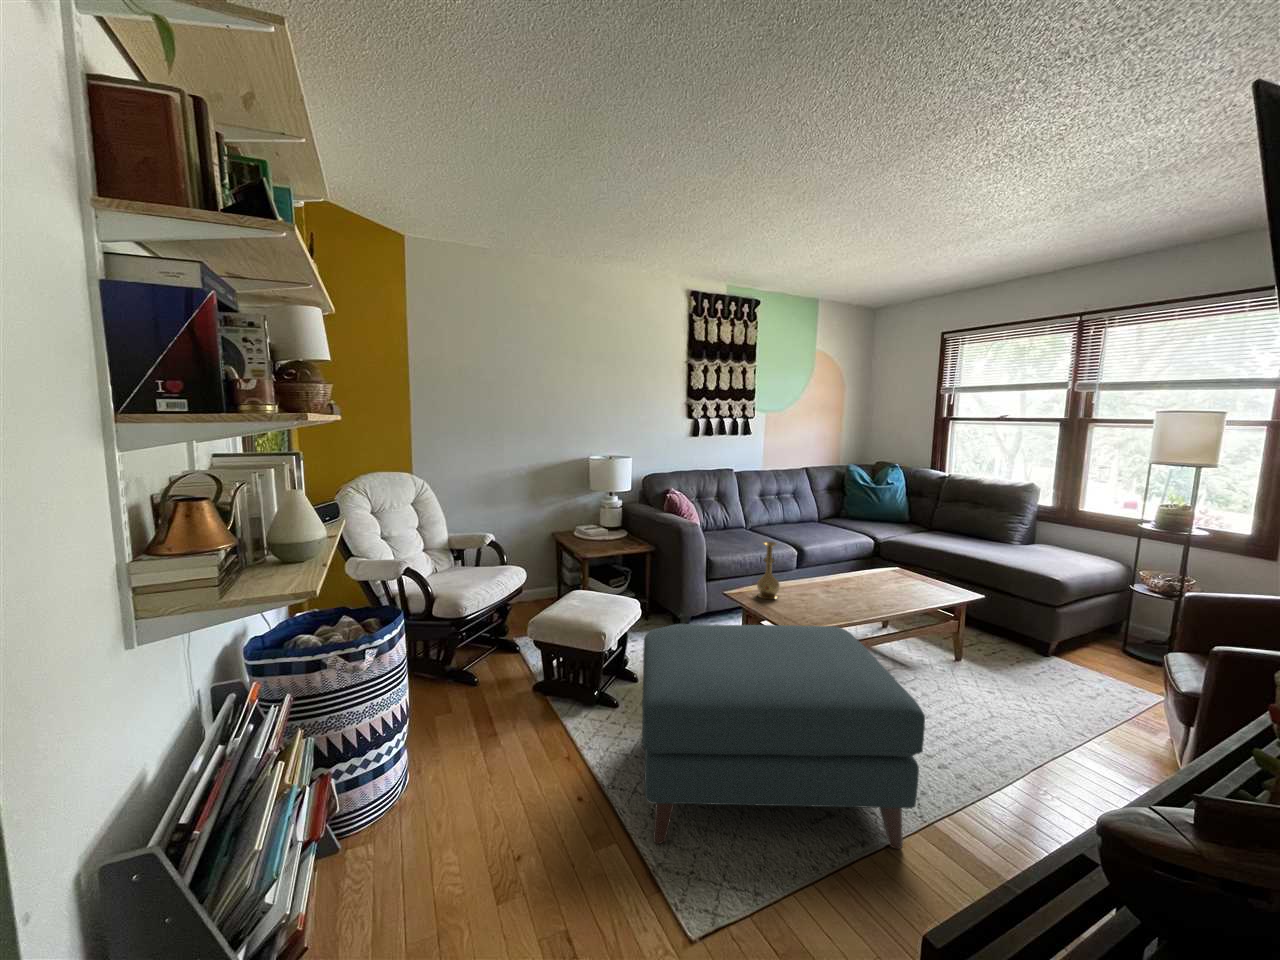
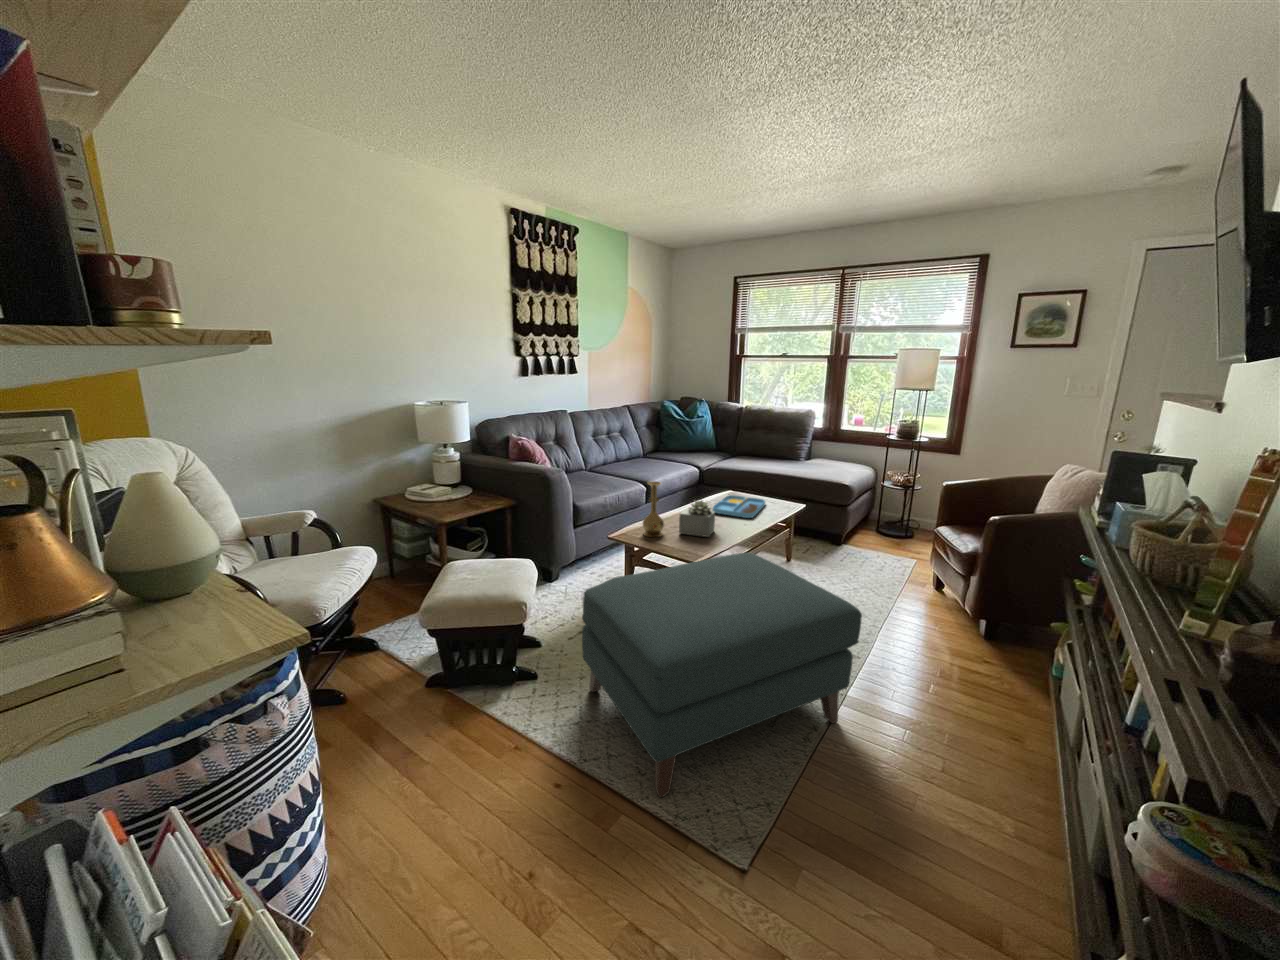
succulent plant: none [794,566,838,608] -> present [679,500,715,537]
tray: none [851,569,925,597] -> present [712,495,765,518]

